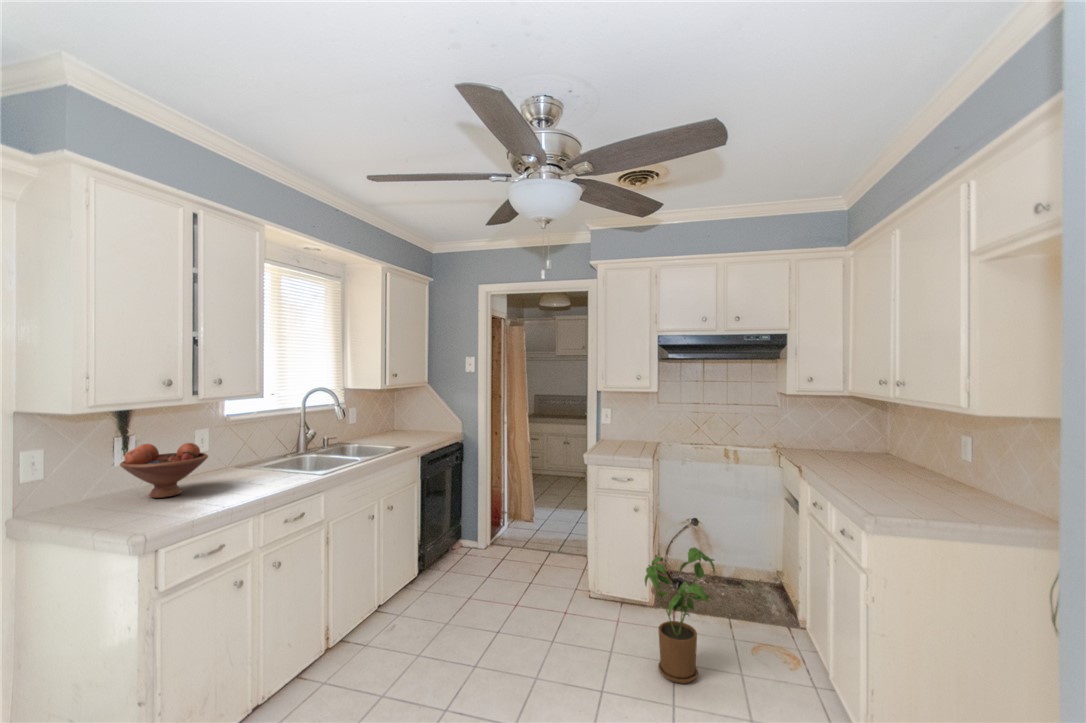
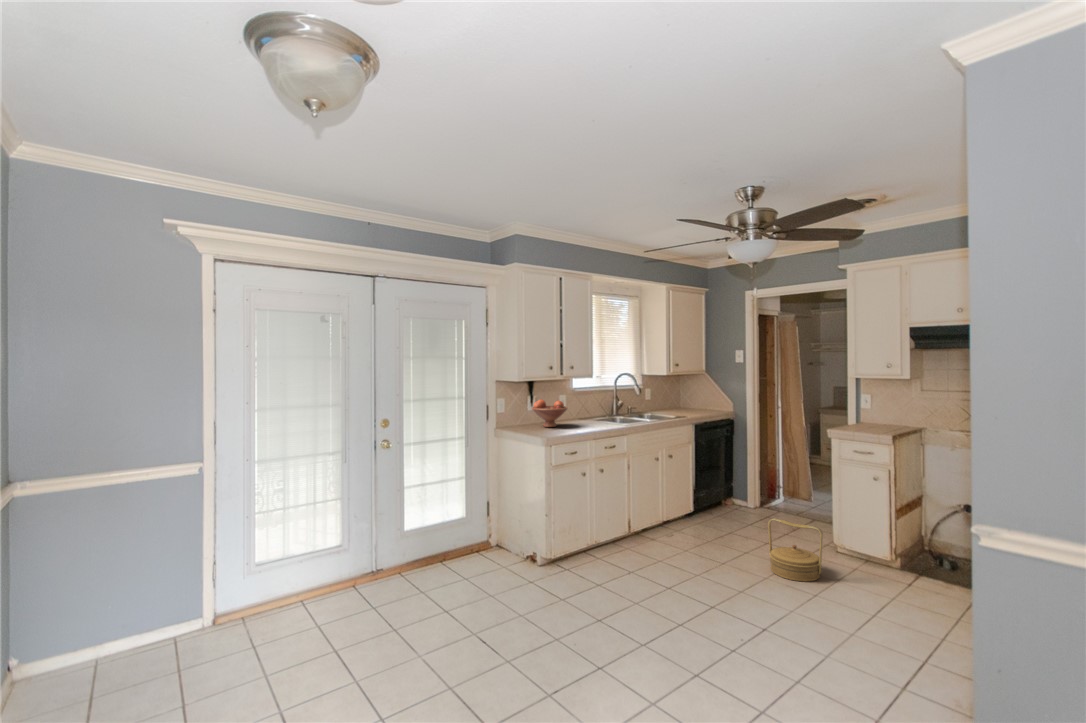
house plant: present [645,547,715,684] -> none [856,503,925,606]
basket: none [536,585,604,673] -> present [768,518,823,582]

